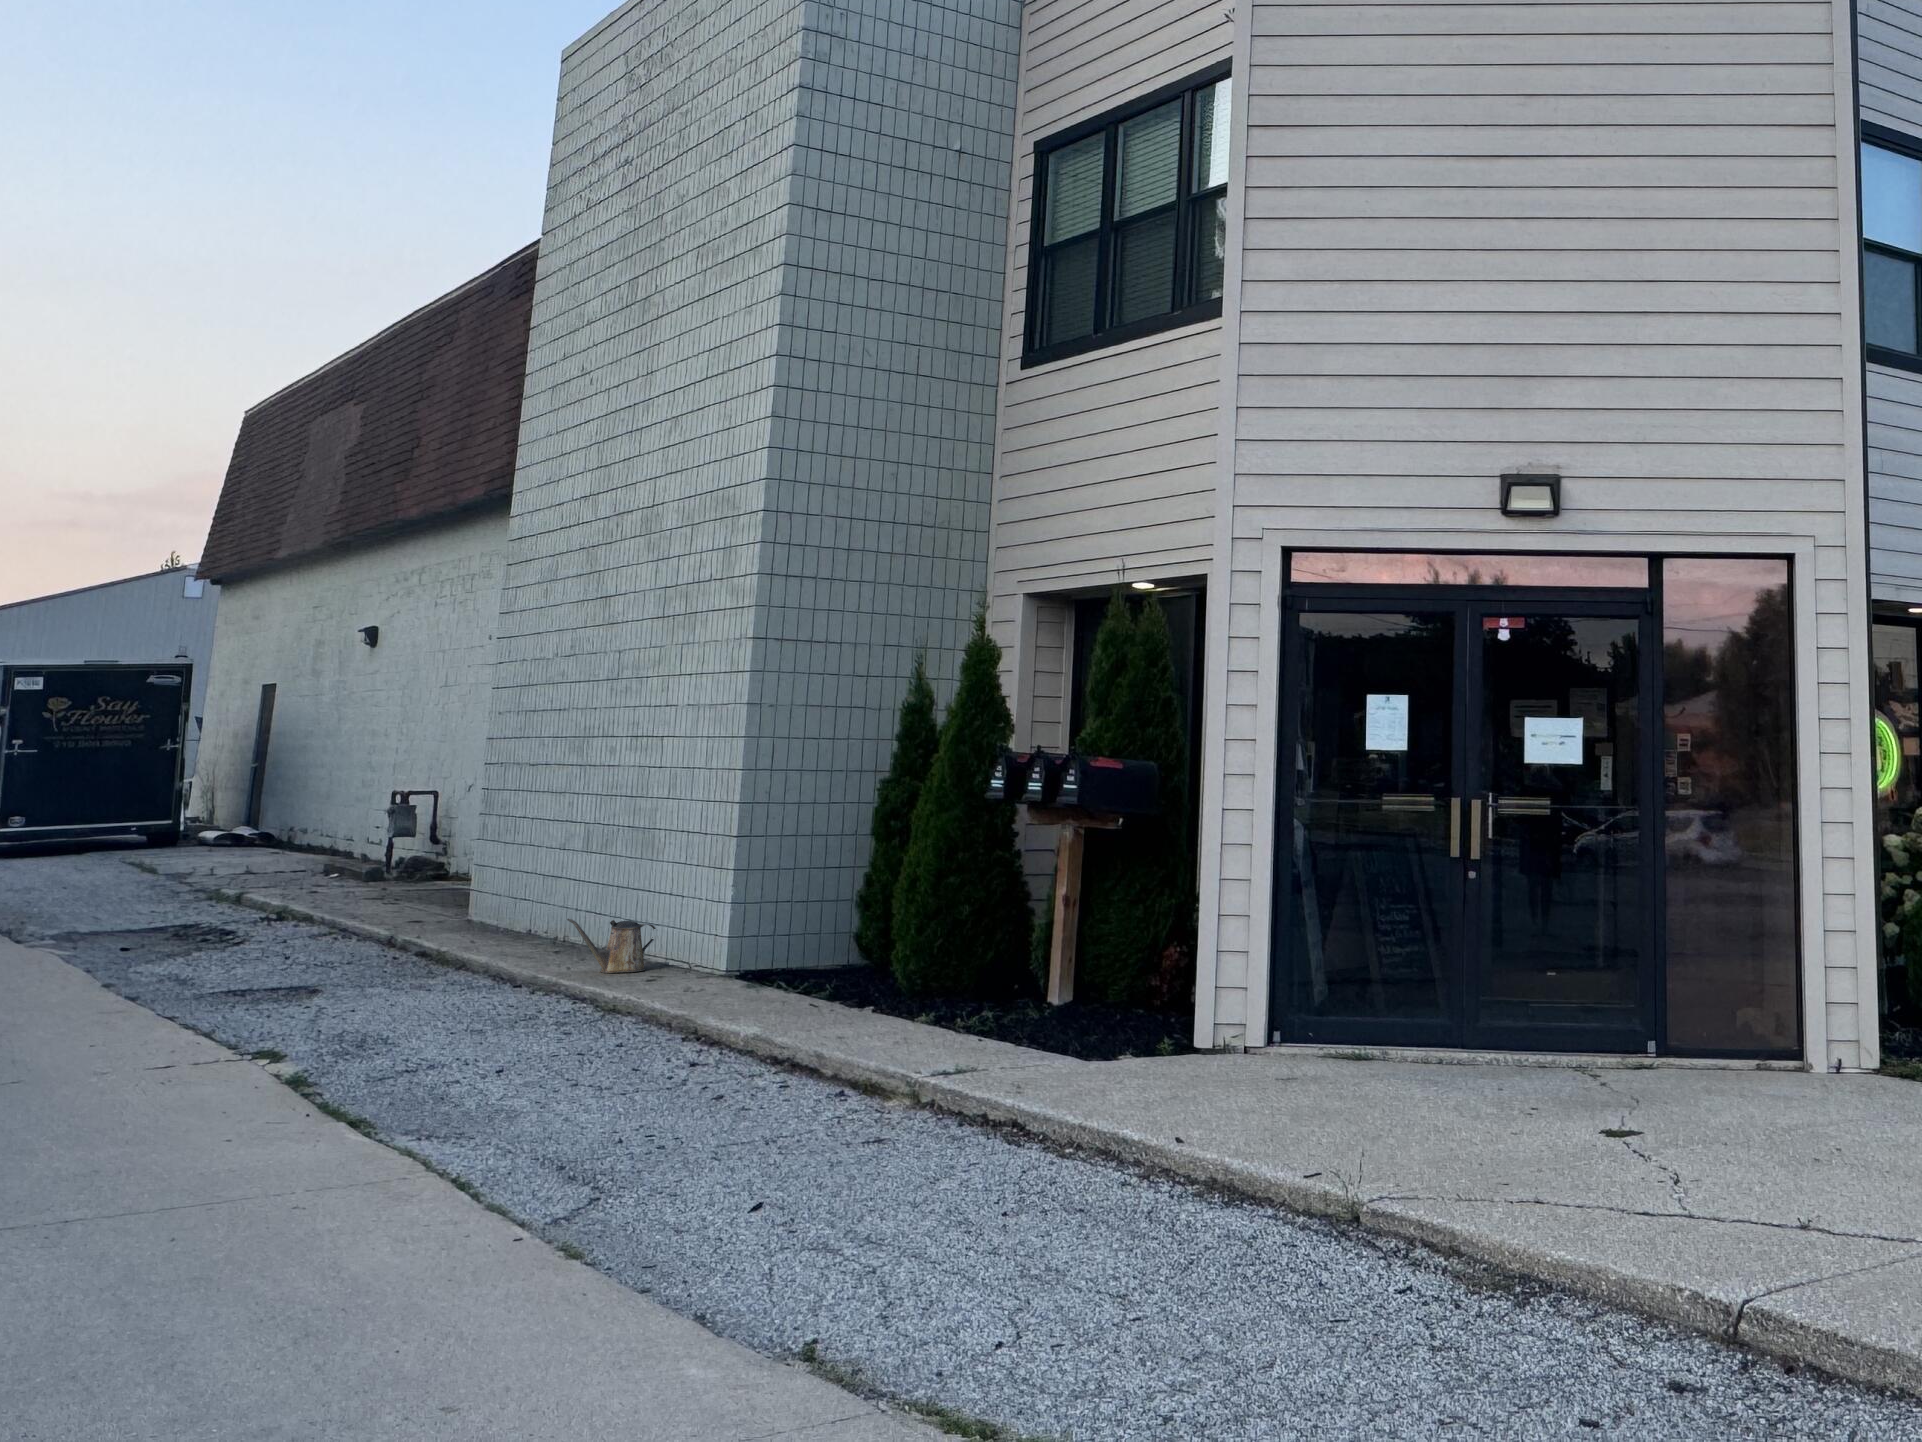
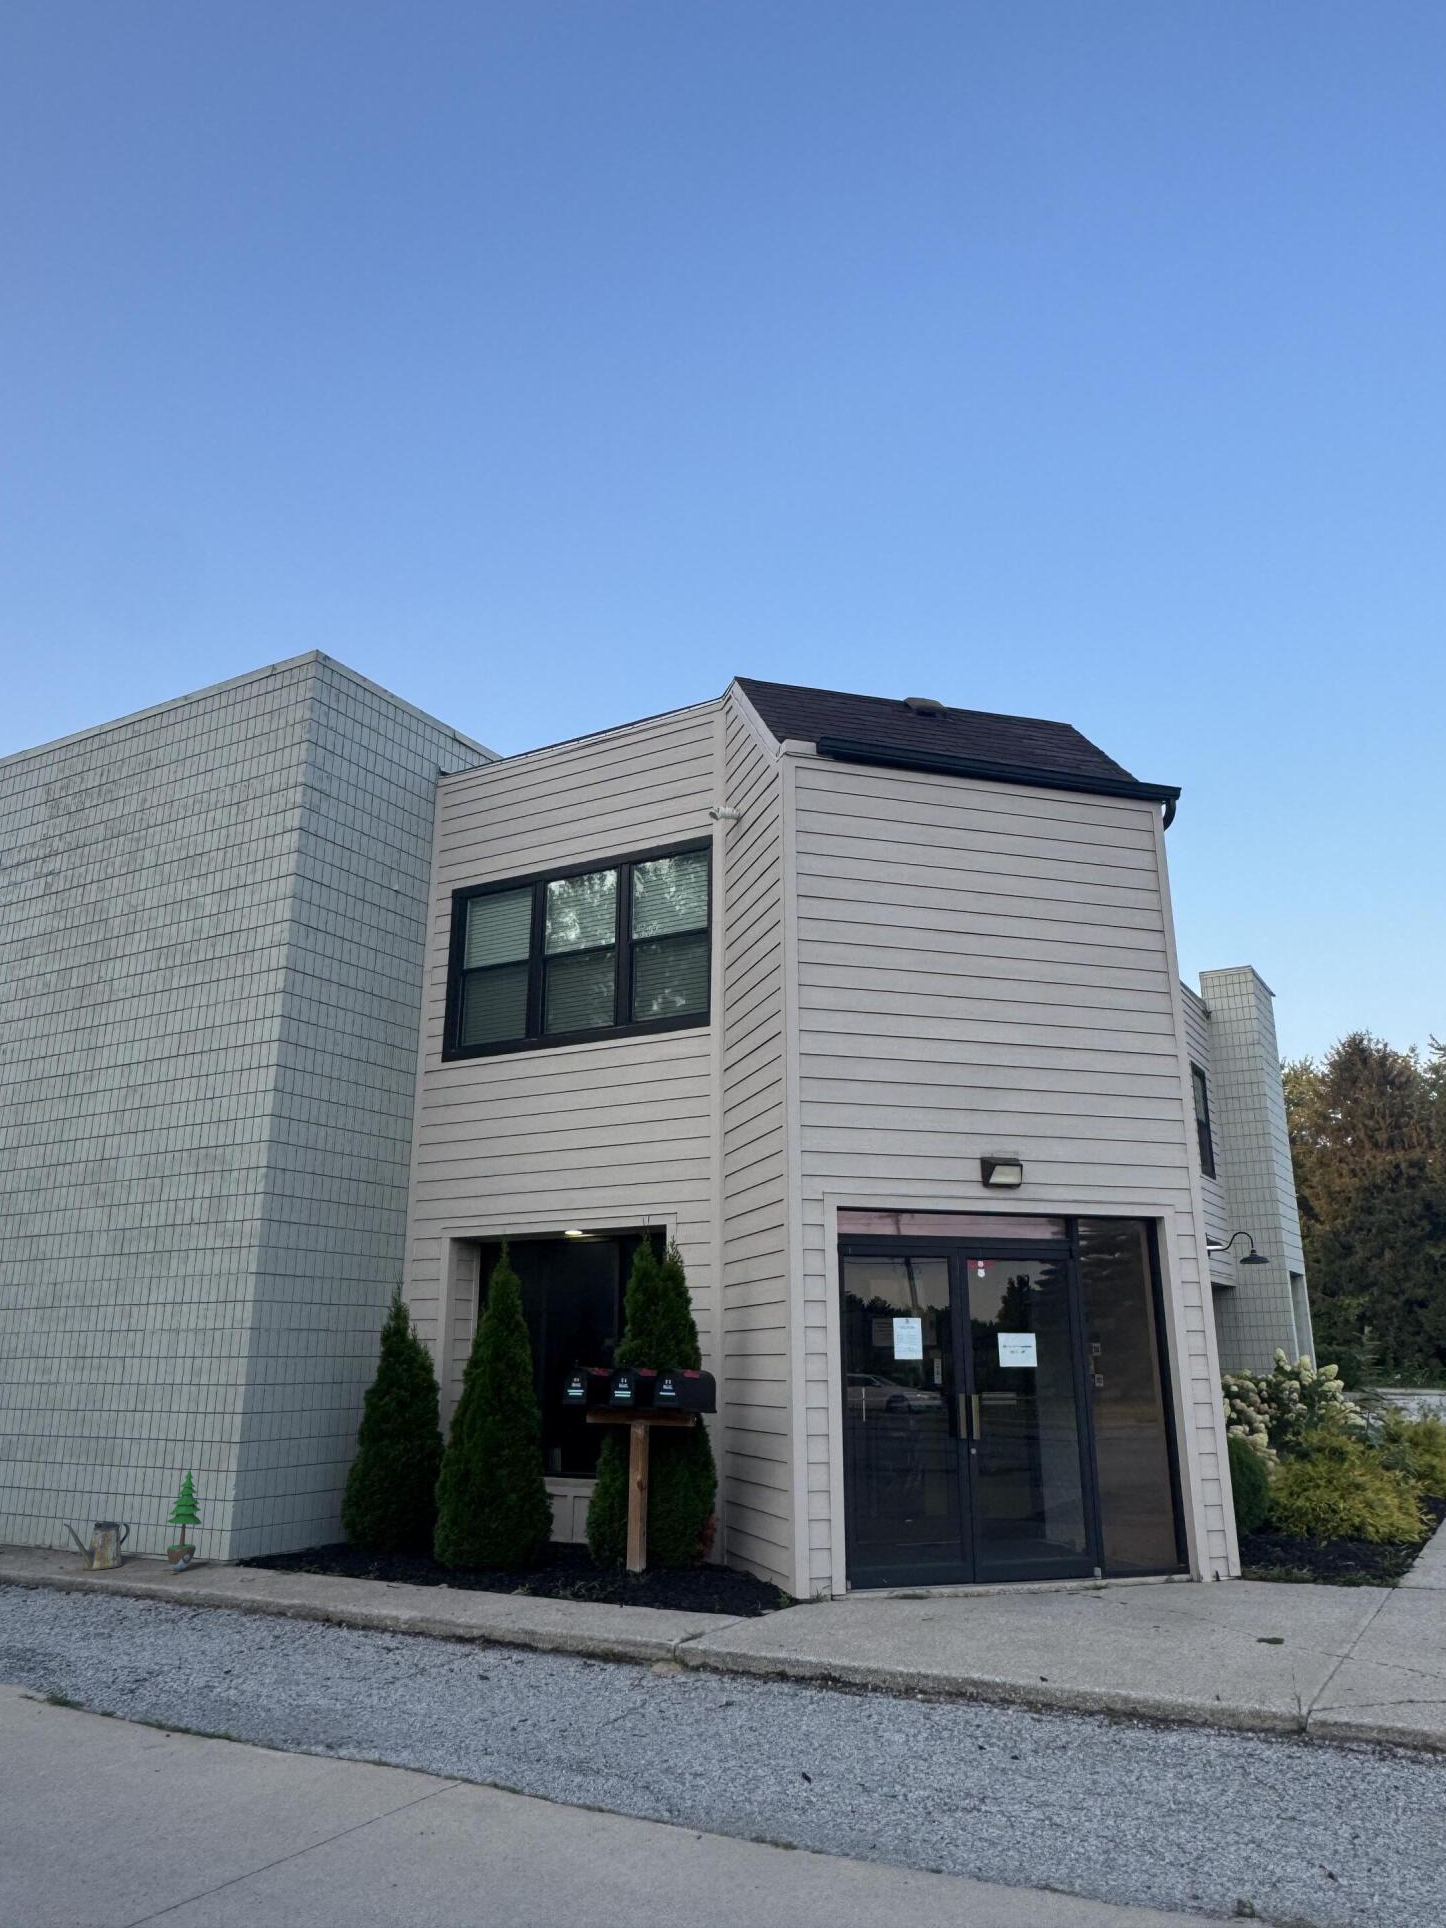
potted tree: none [663,864,705,980] -> present [167,1470,201,1571]

